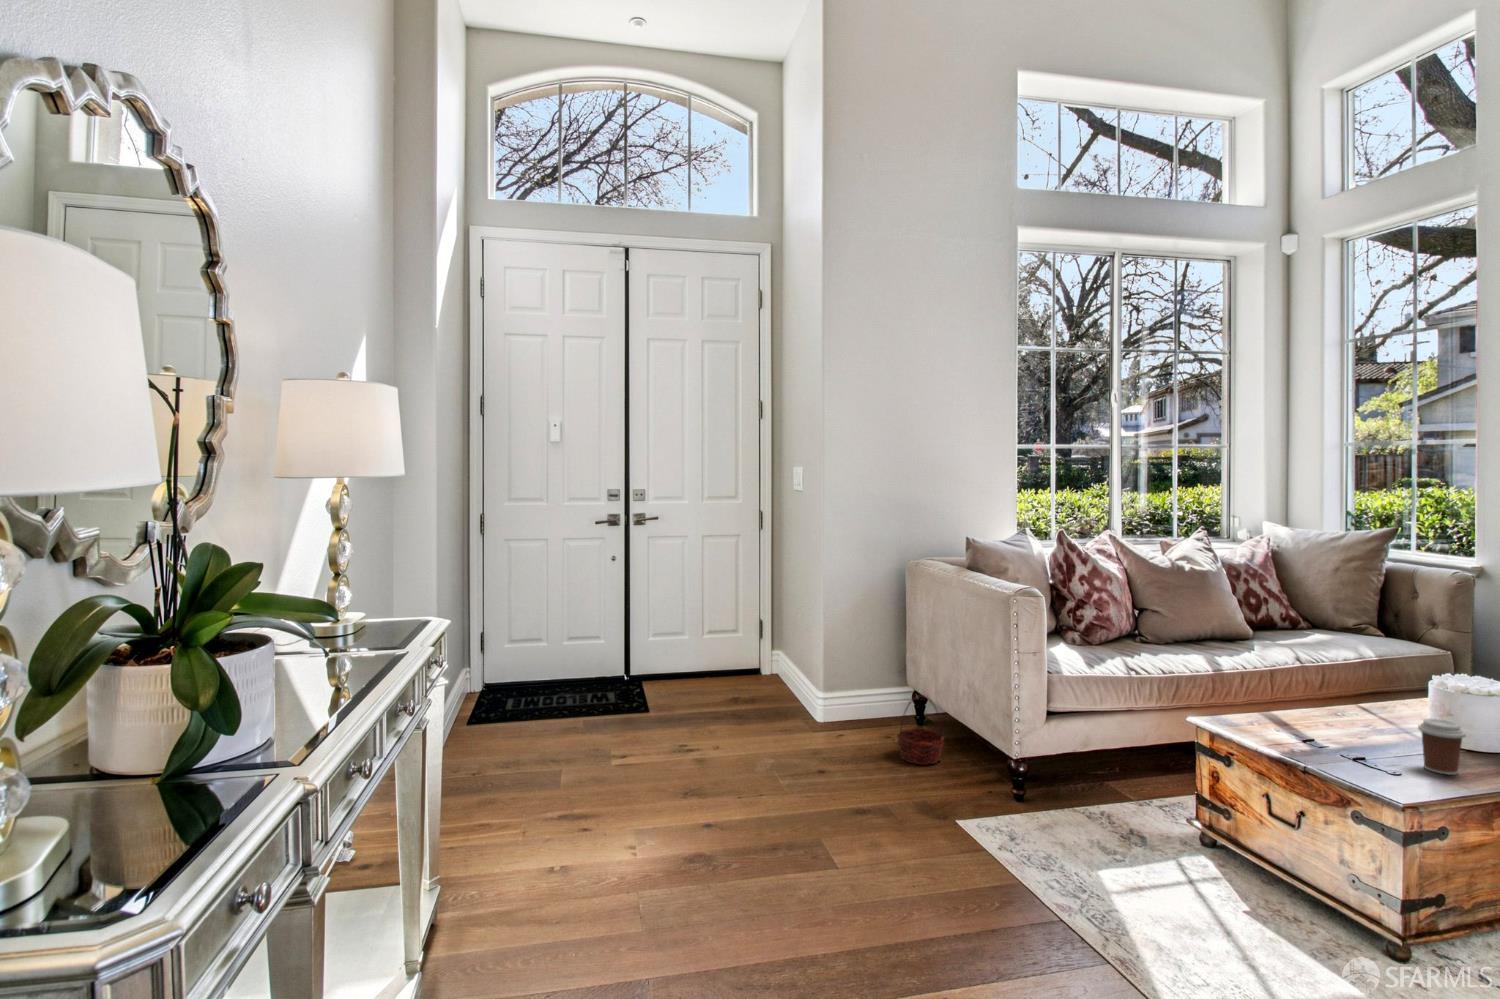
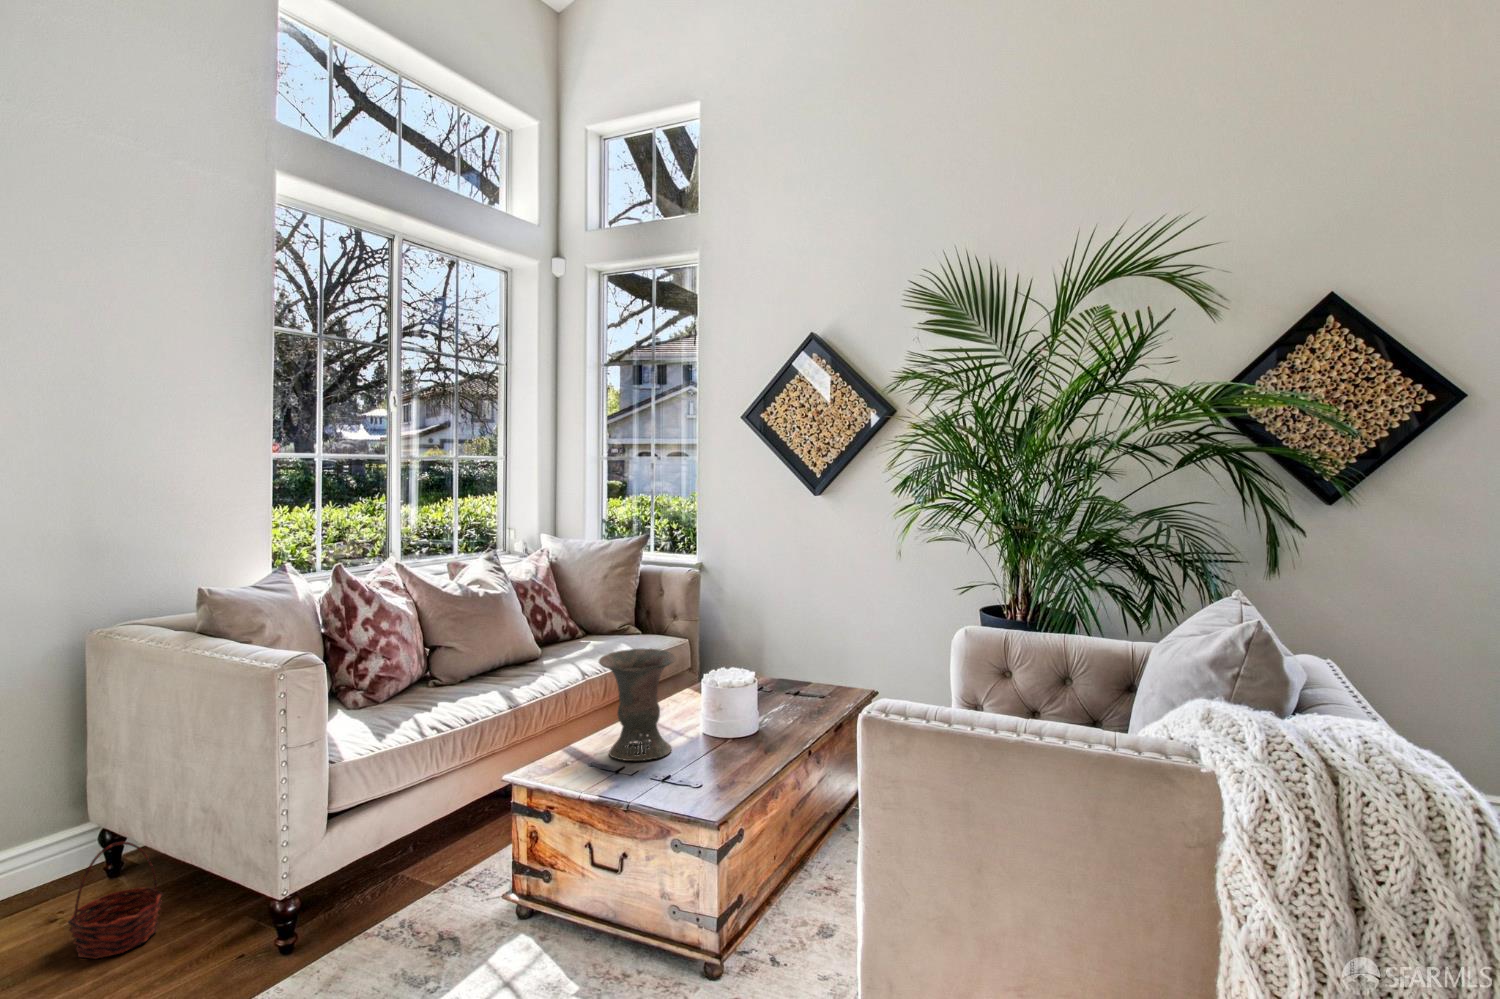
vase: none [1293,631,1388,743] -> present [599,649,676,761]
coffee cup: present [1418,718,1466,775] -> none [706,722,740,774]

